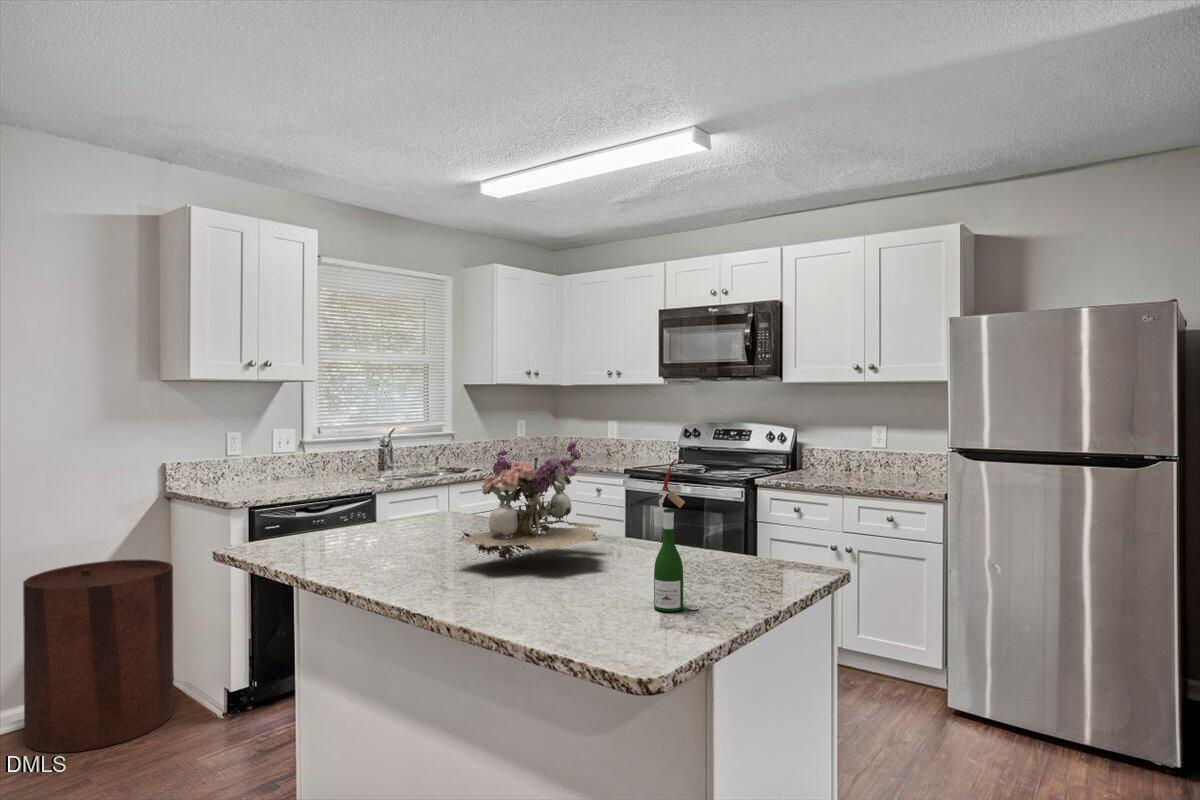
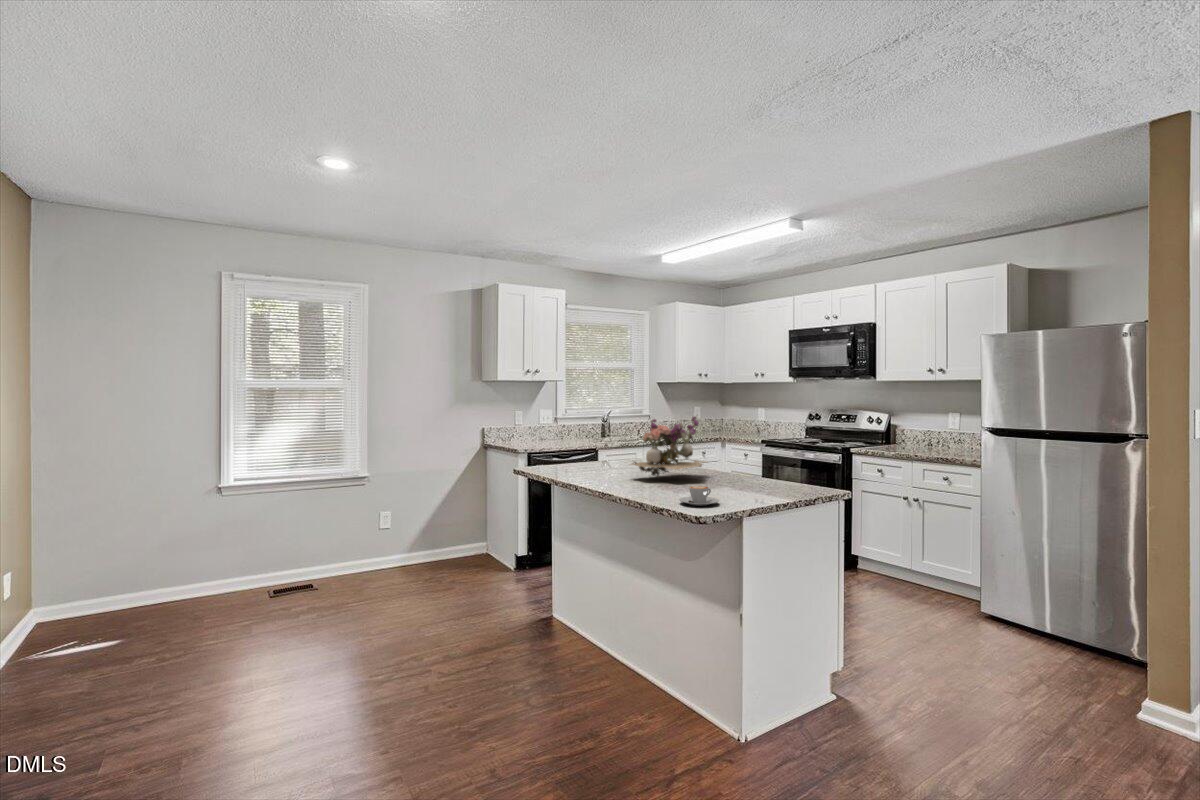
wine bottle: present [654,459,698,612] -> none [717,422,739,497]
trash can: present [23,559,174,753] -> none [420,481,490,577]
coffee cup: none [594,600,680,648] -> present [679,486,719,506]

